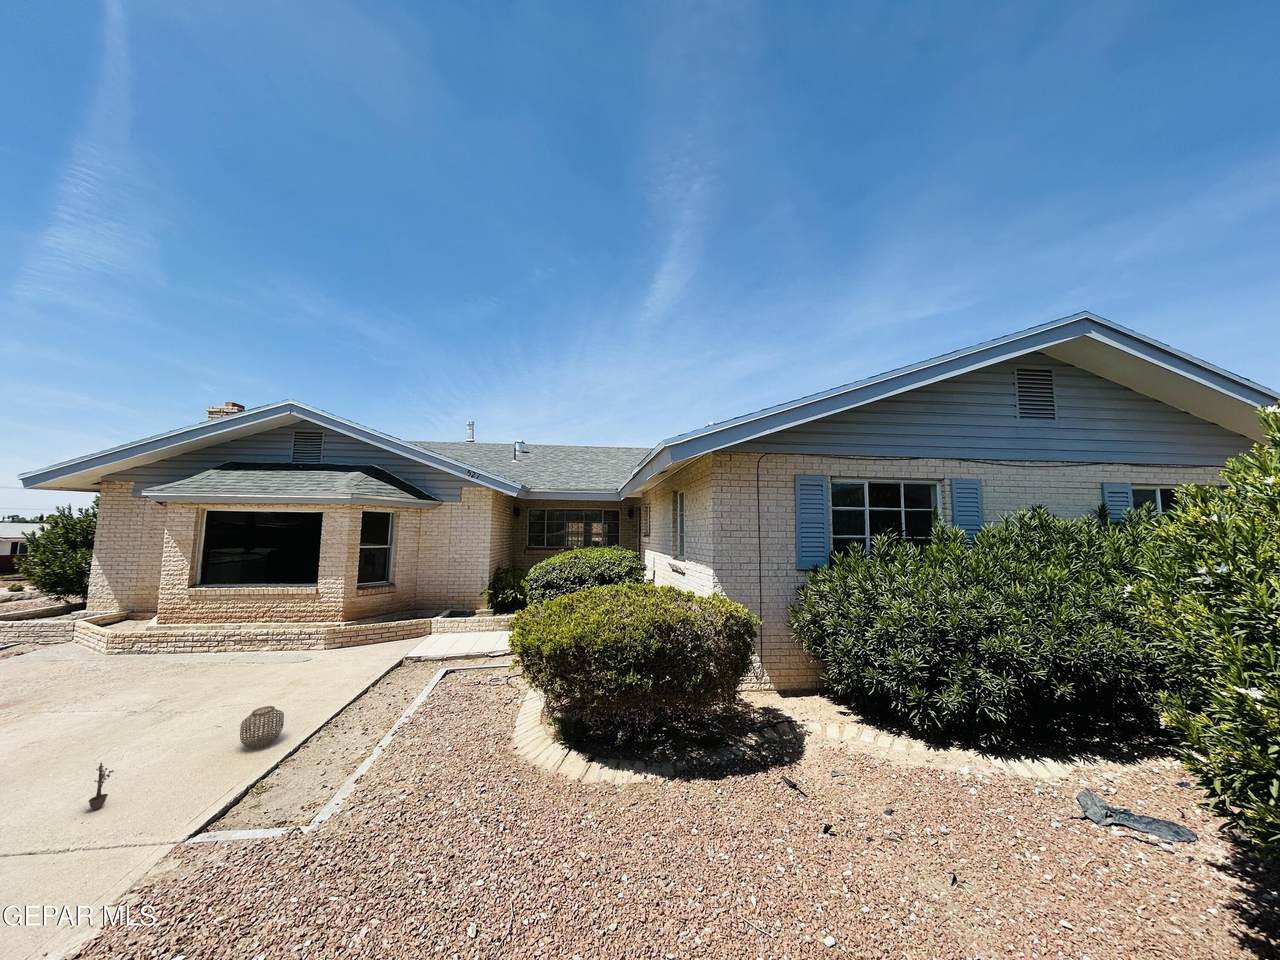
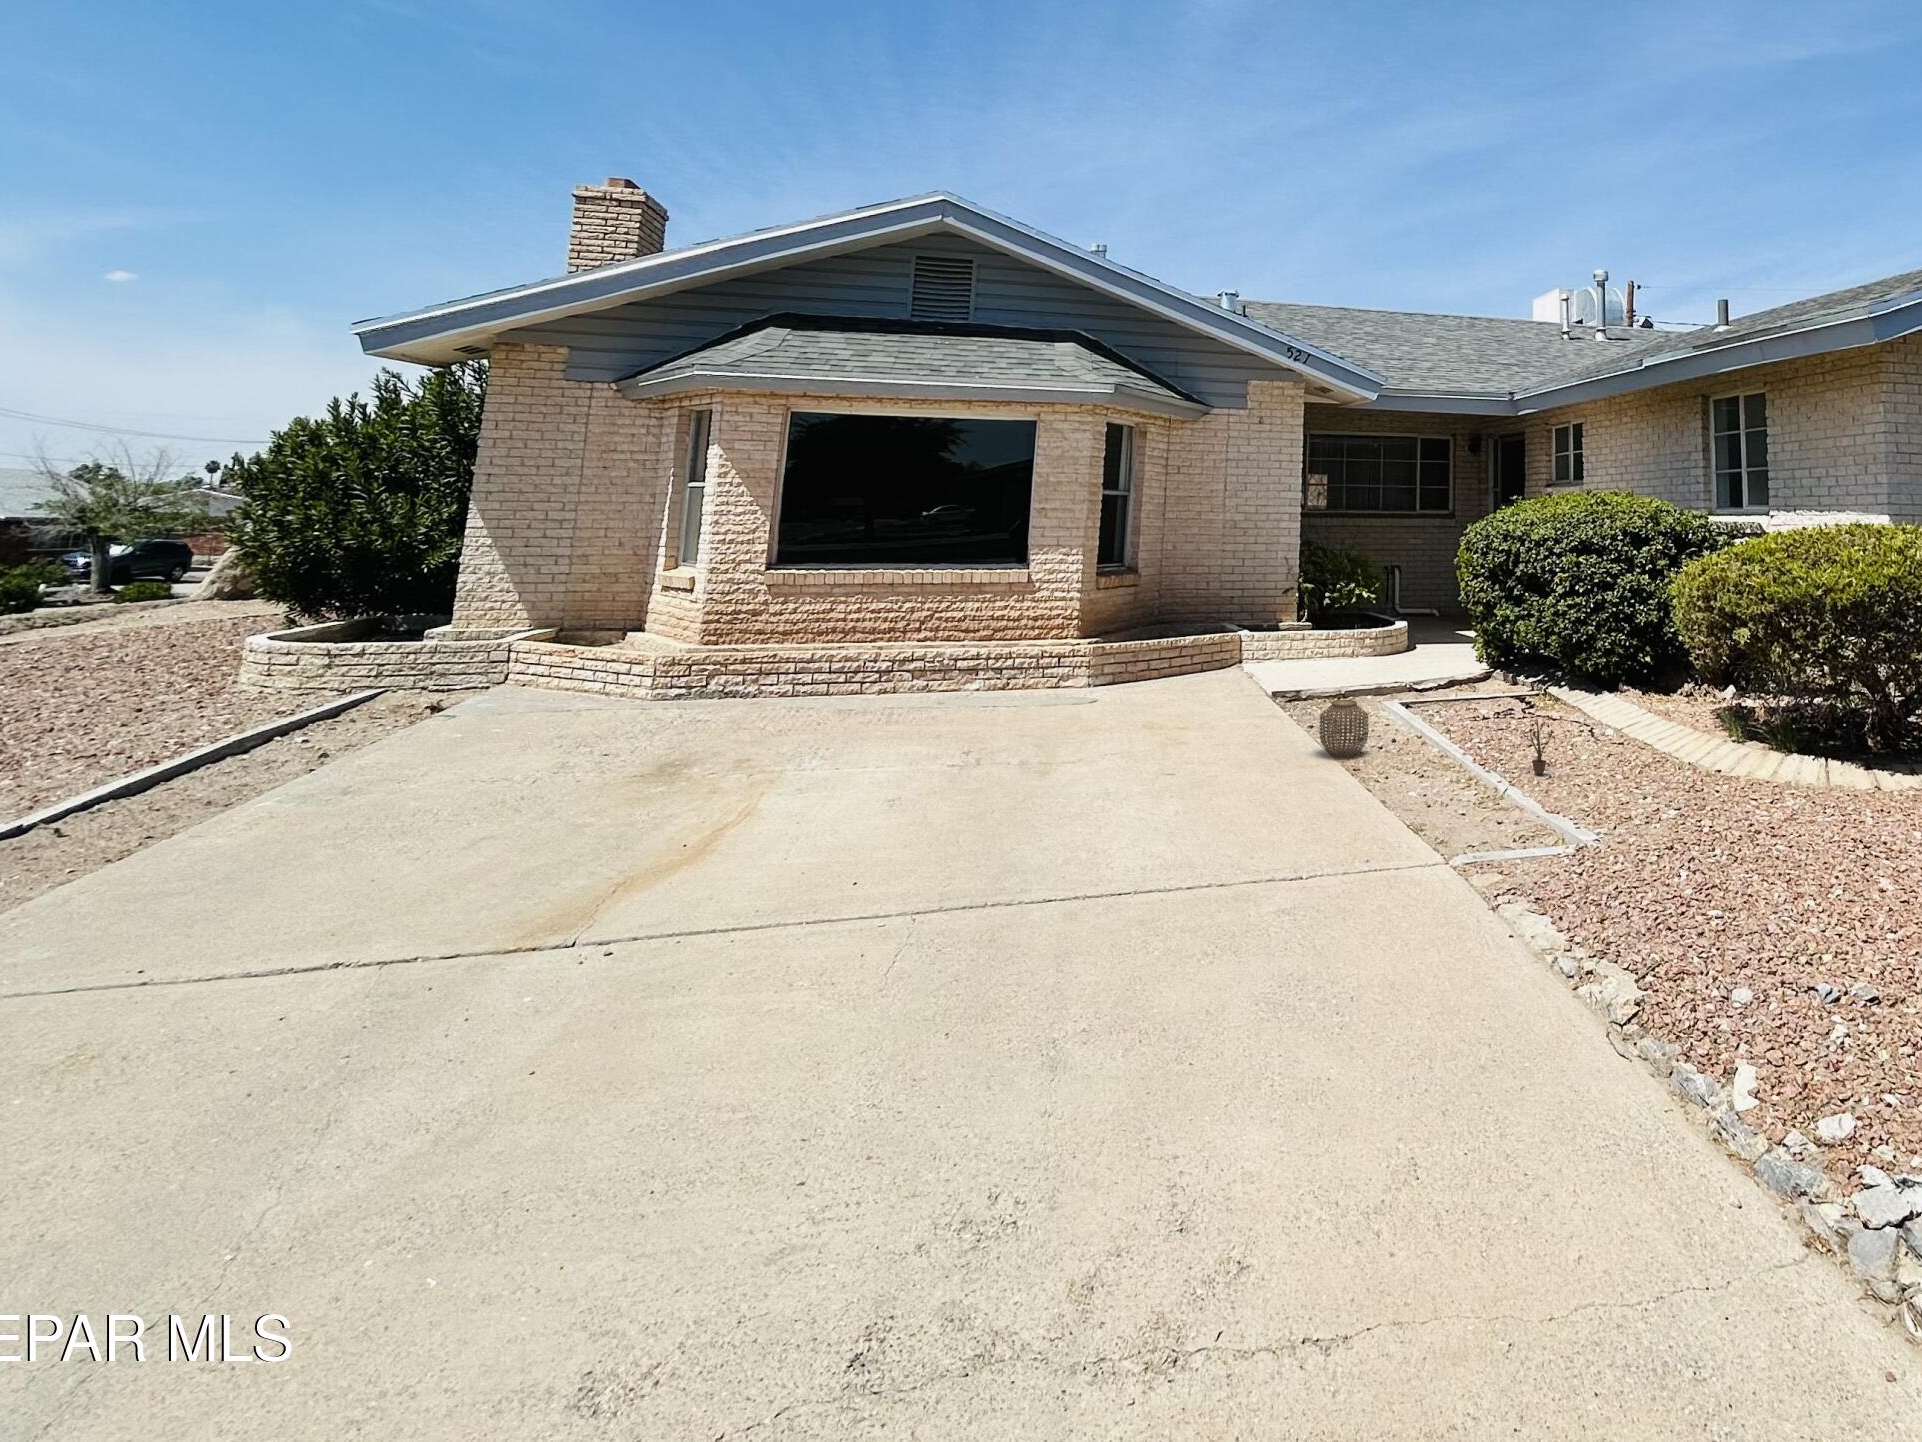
decorative plant: present [89,763,113,809] -> present [1519,719,1555,775]

